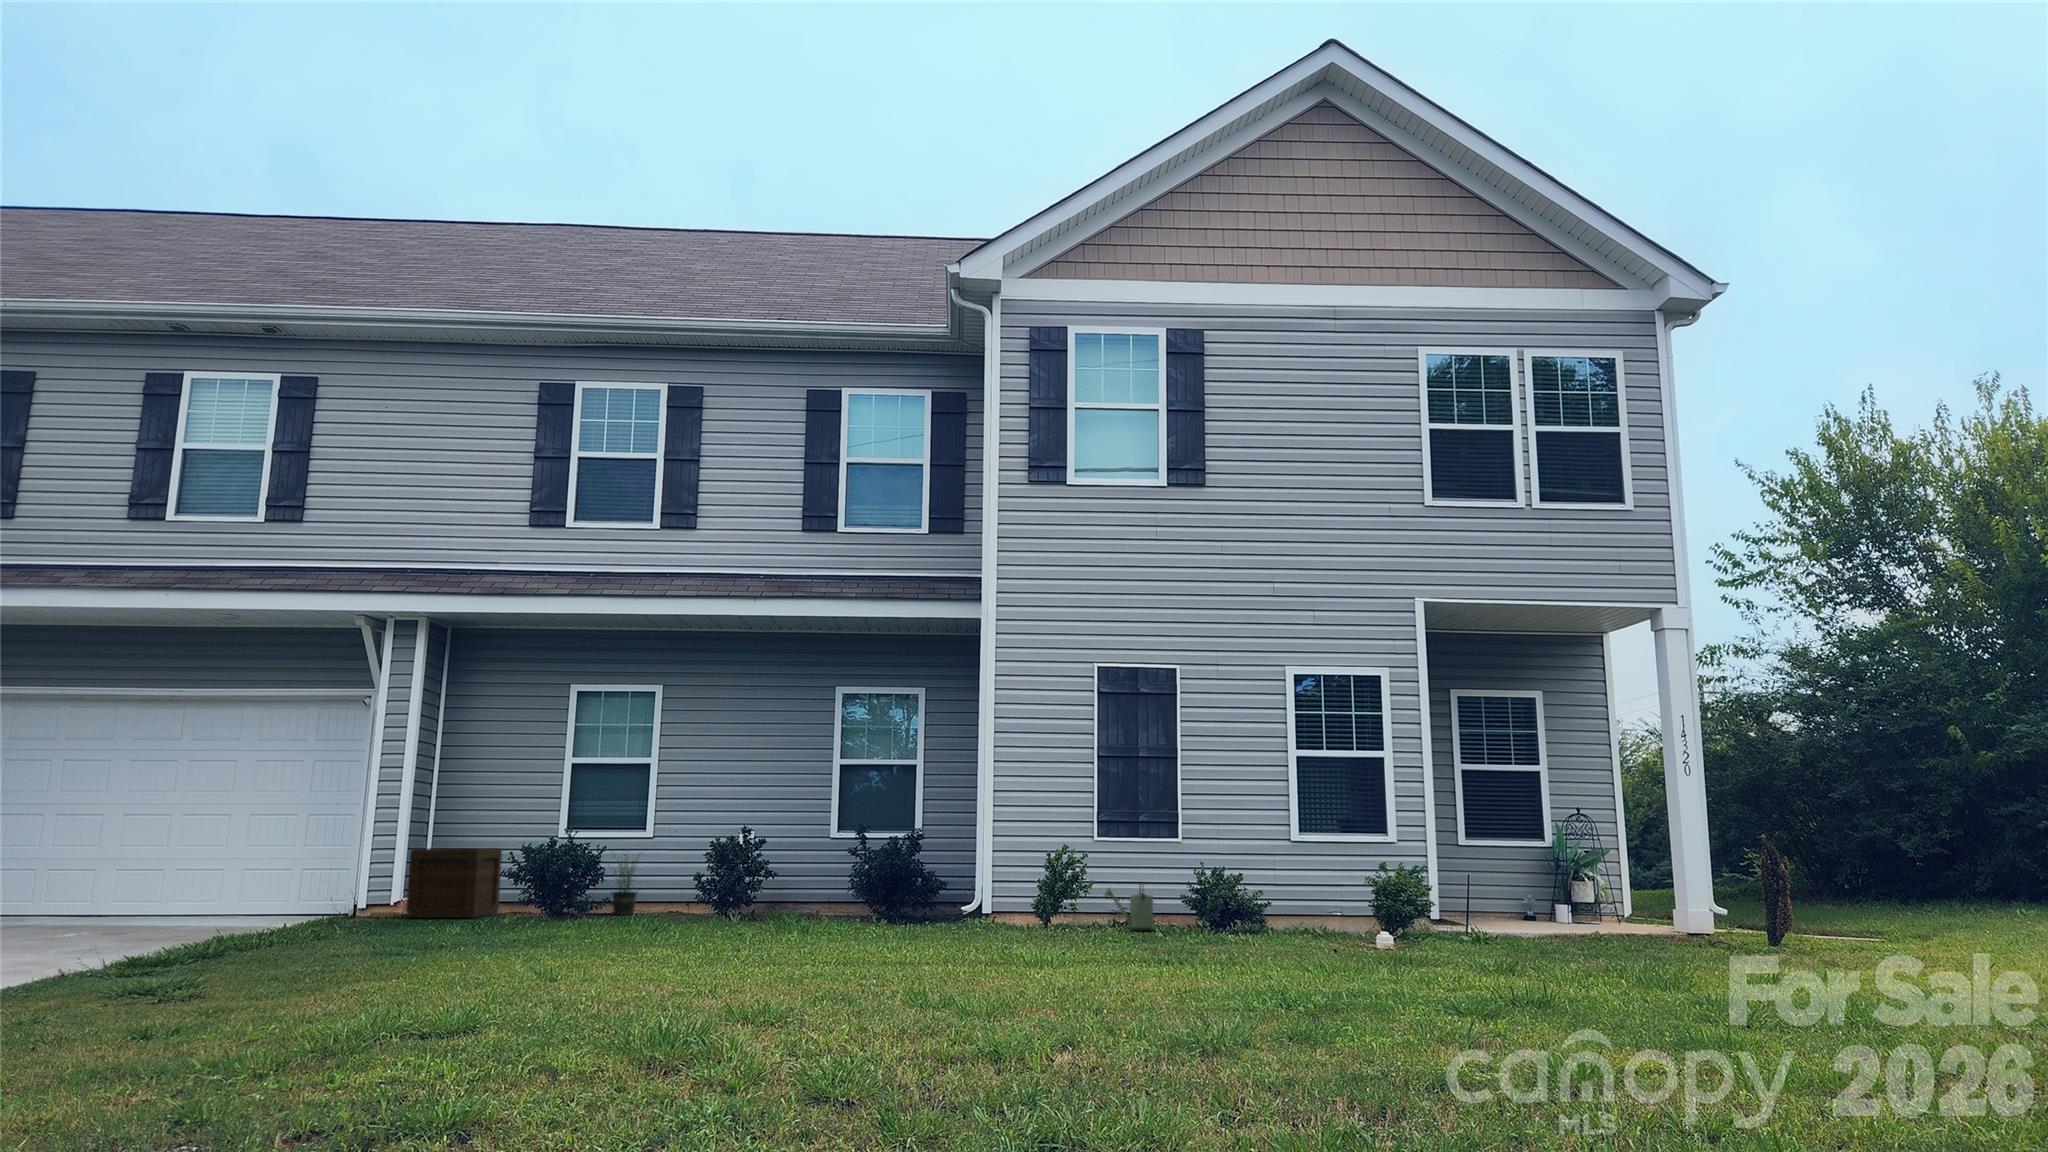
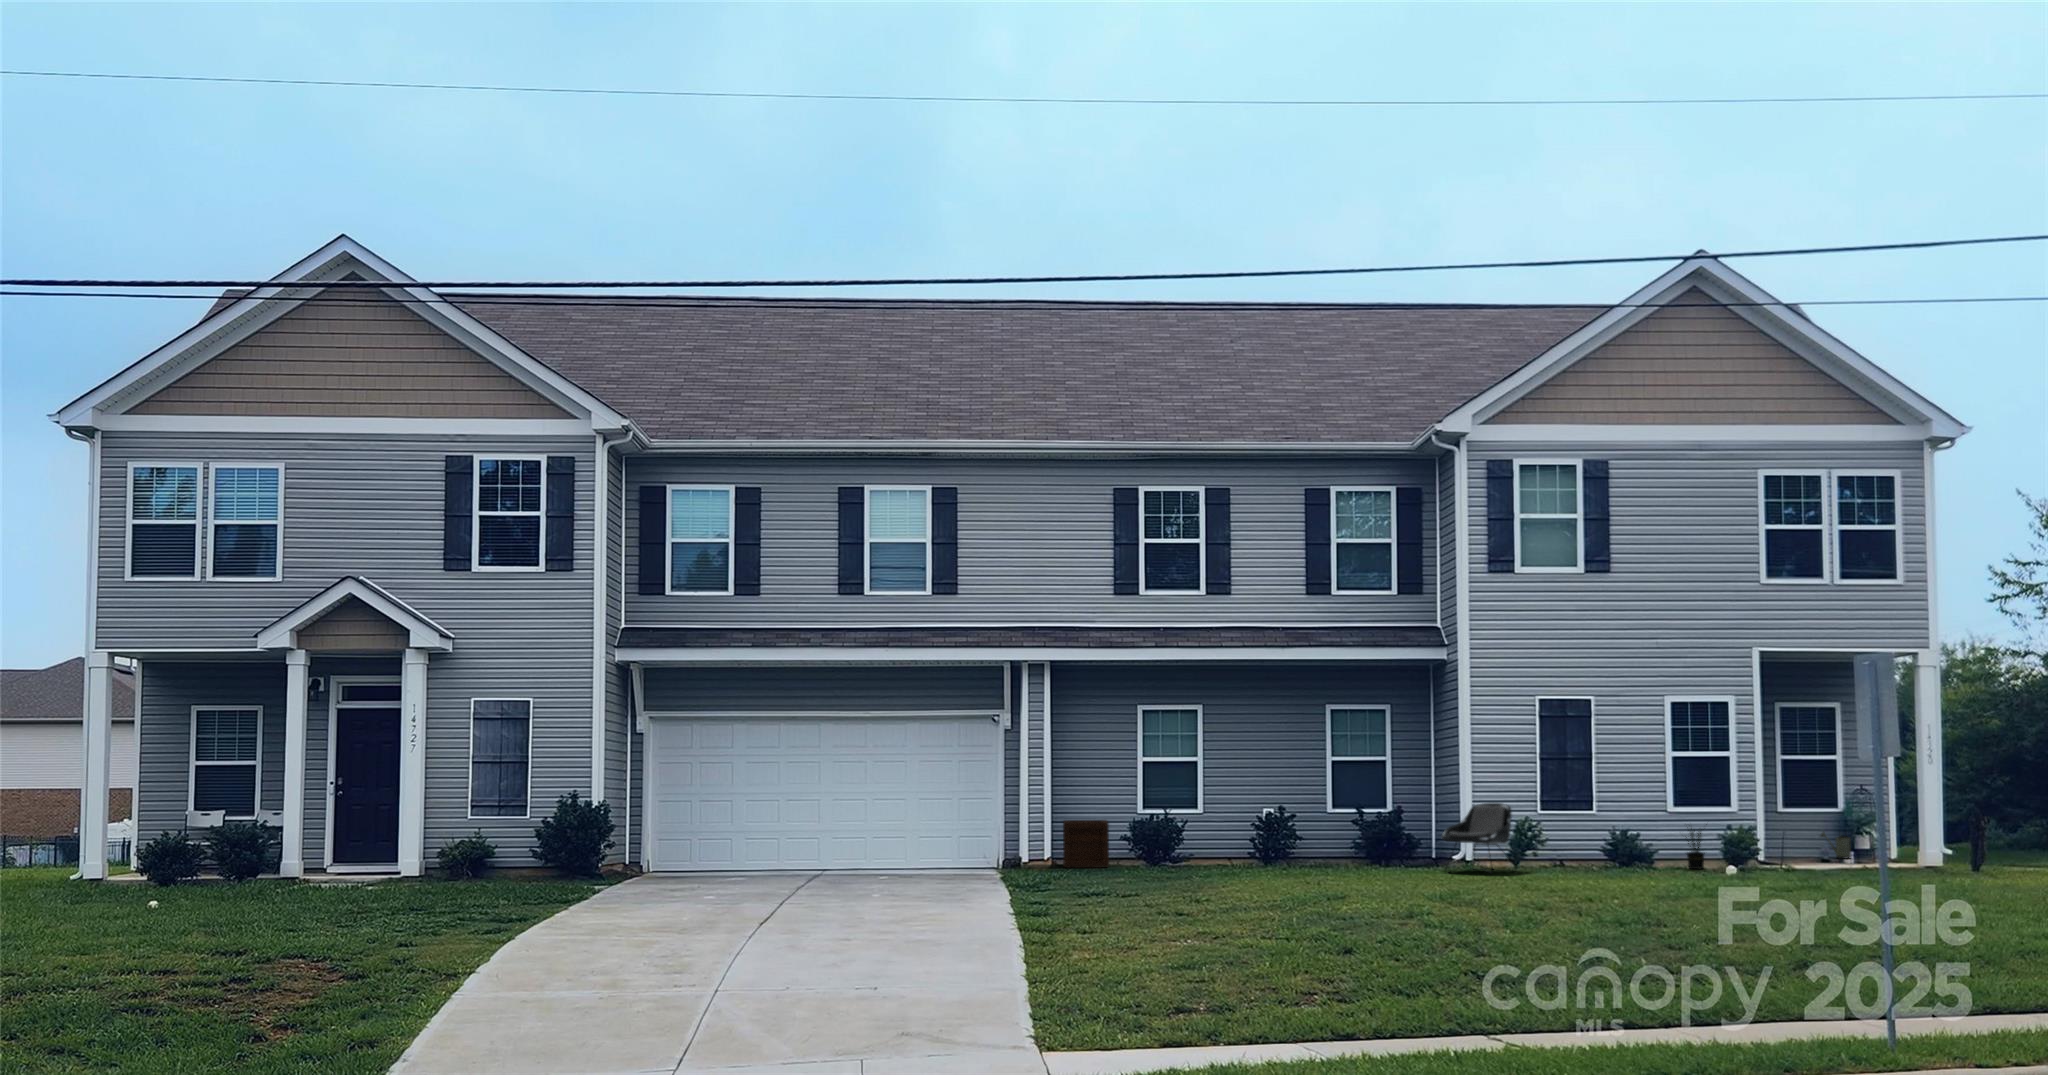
lounge chair: none [931,825,1049,937] -> present [1441,803,1515,873]
potted plant: present [608,853,641,915] -> present [1686,827,1705,869]
watering can: present [1104,885,1153,931] -> present [1821,832,1851,859]

